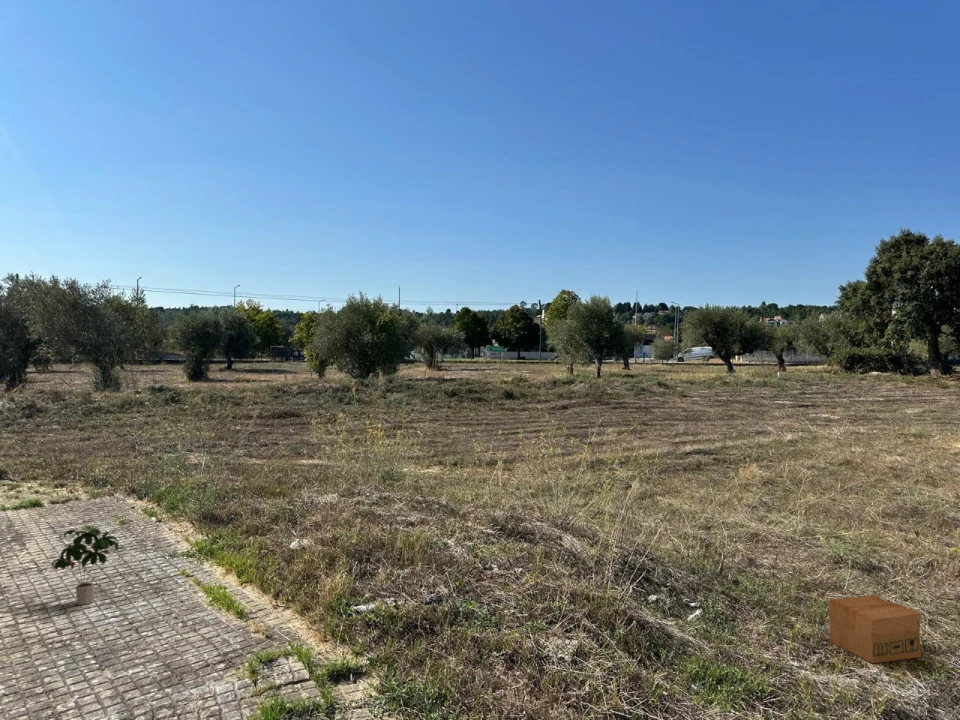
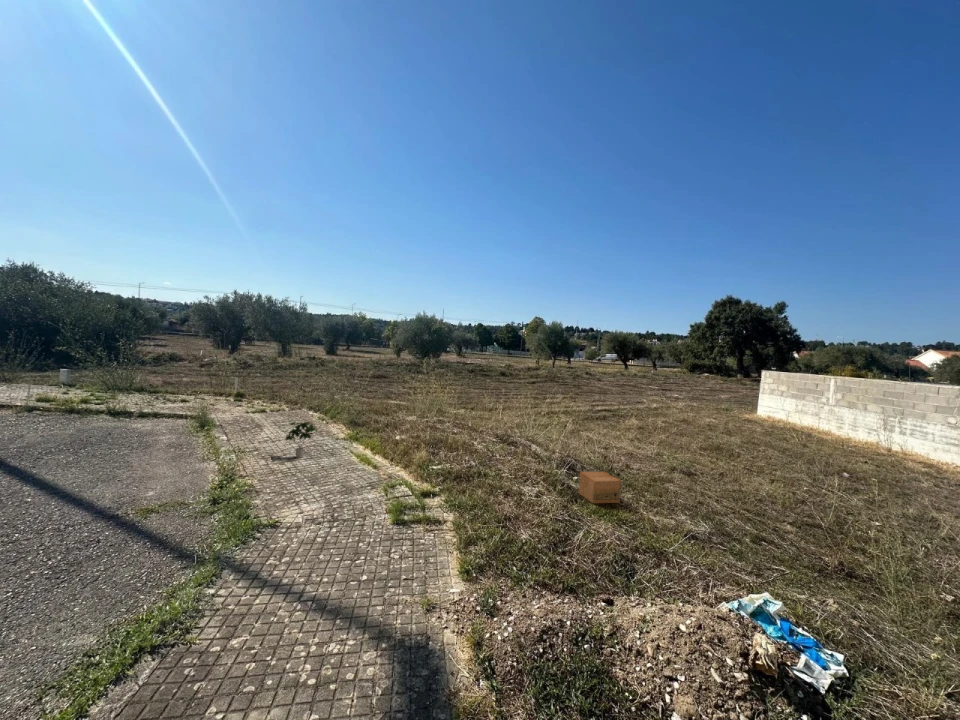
cardboard box: present [829,595,921,663] -> present [579,472,621,503]

